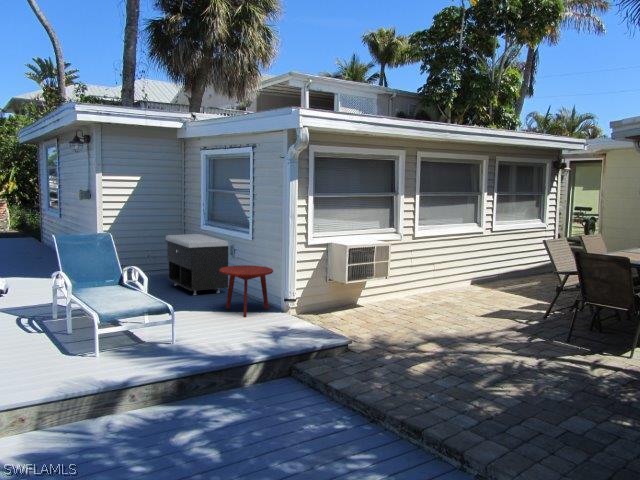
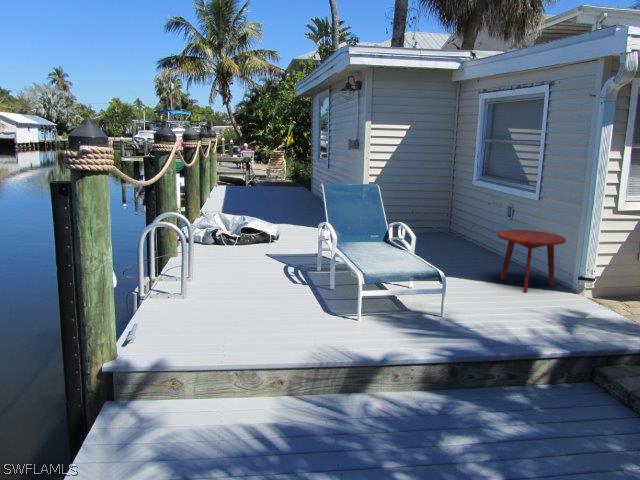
storage bench: present [166,234,228,295] -> none [432,190,506,259]

